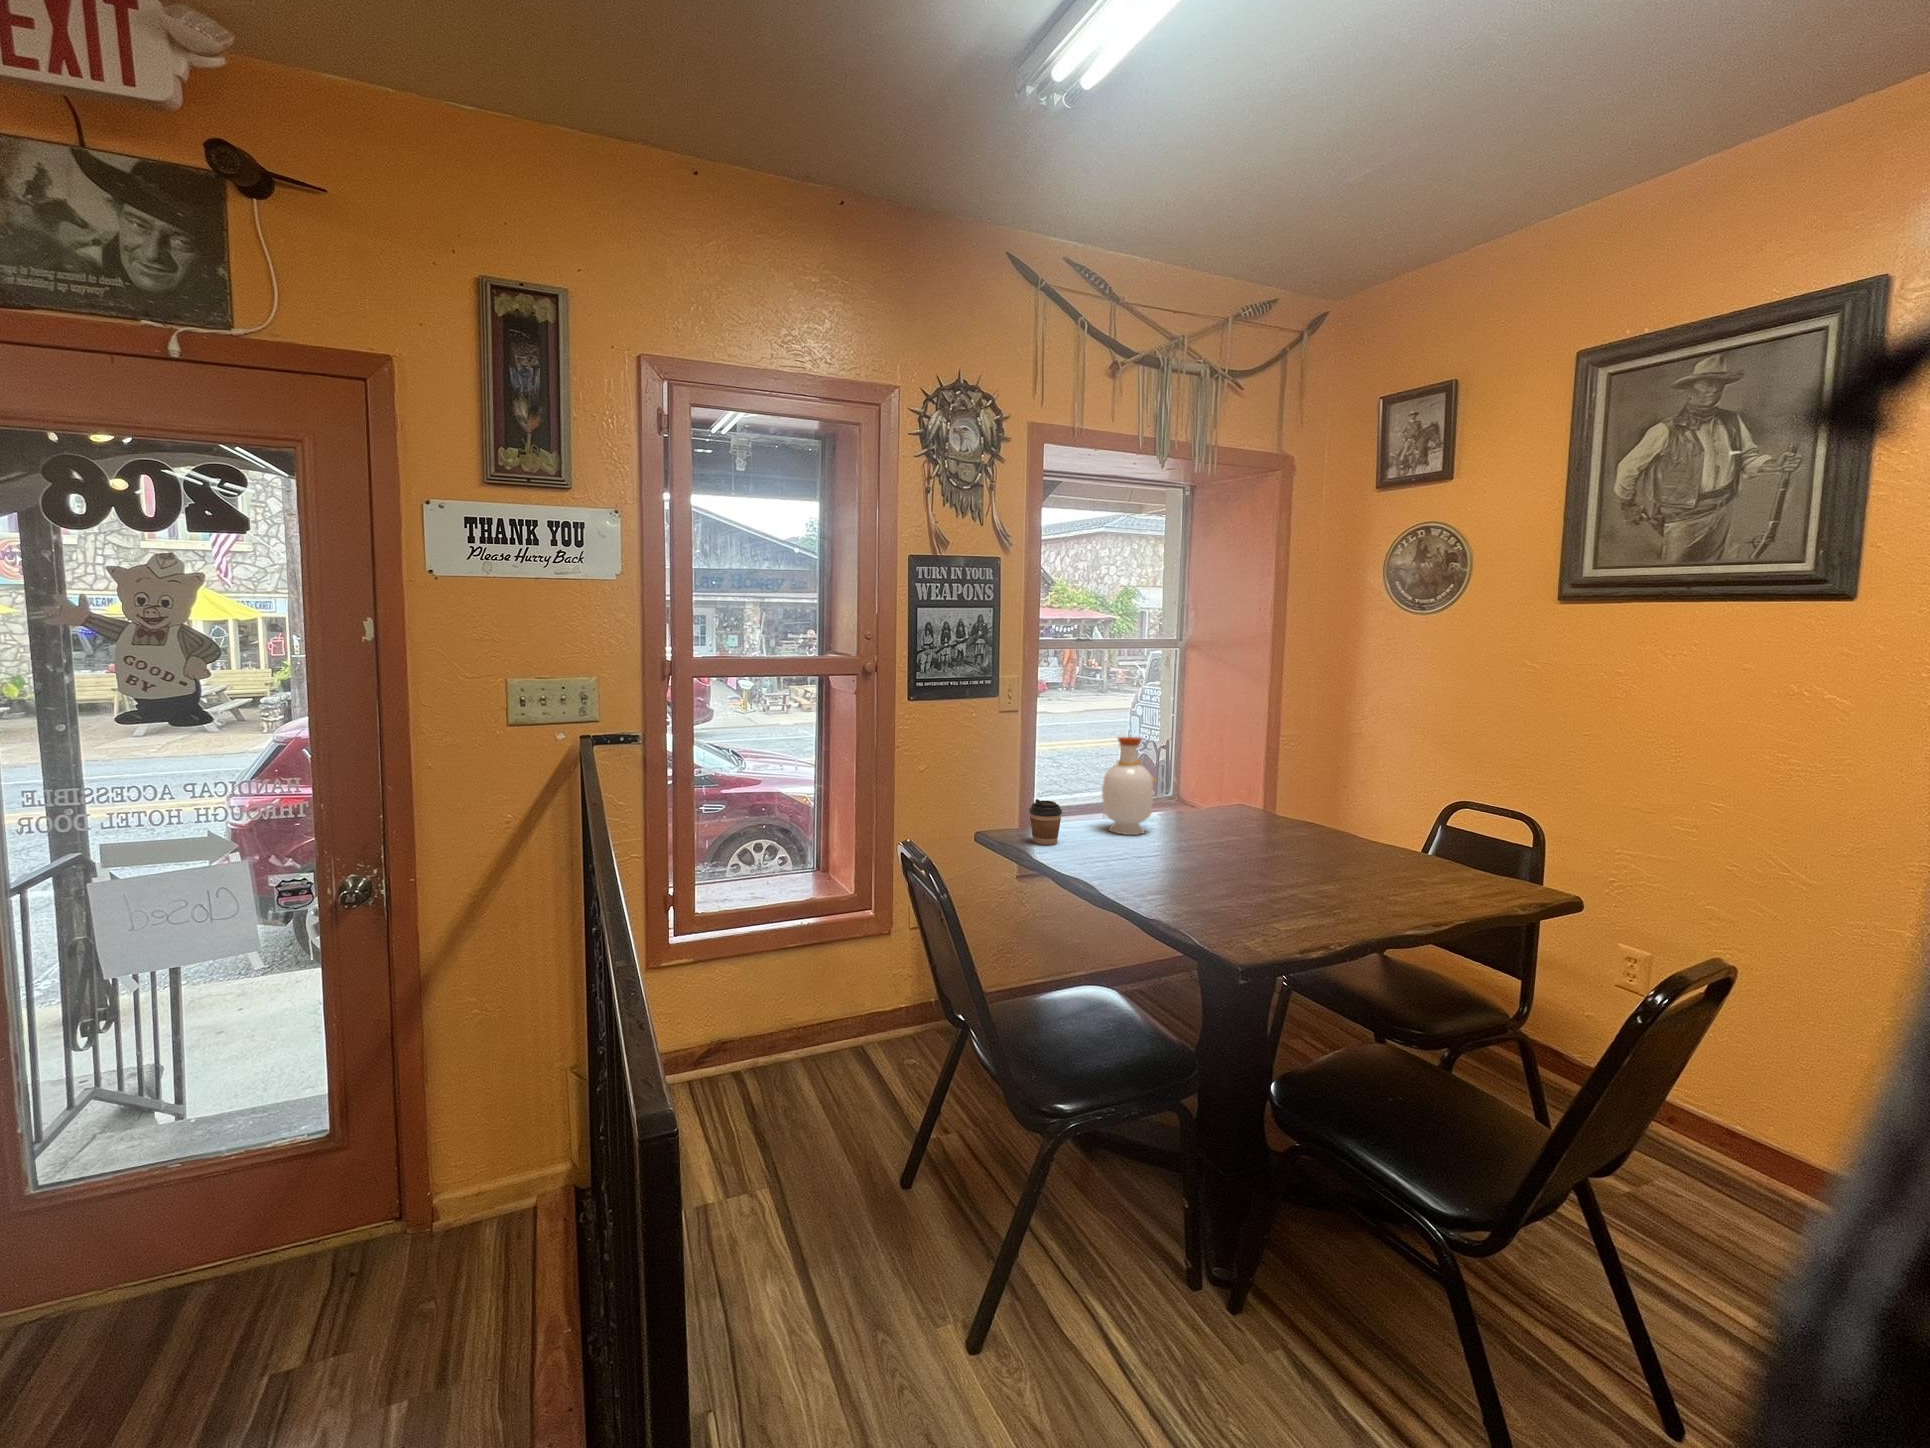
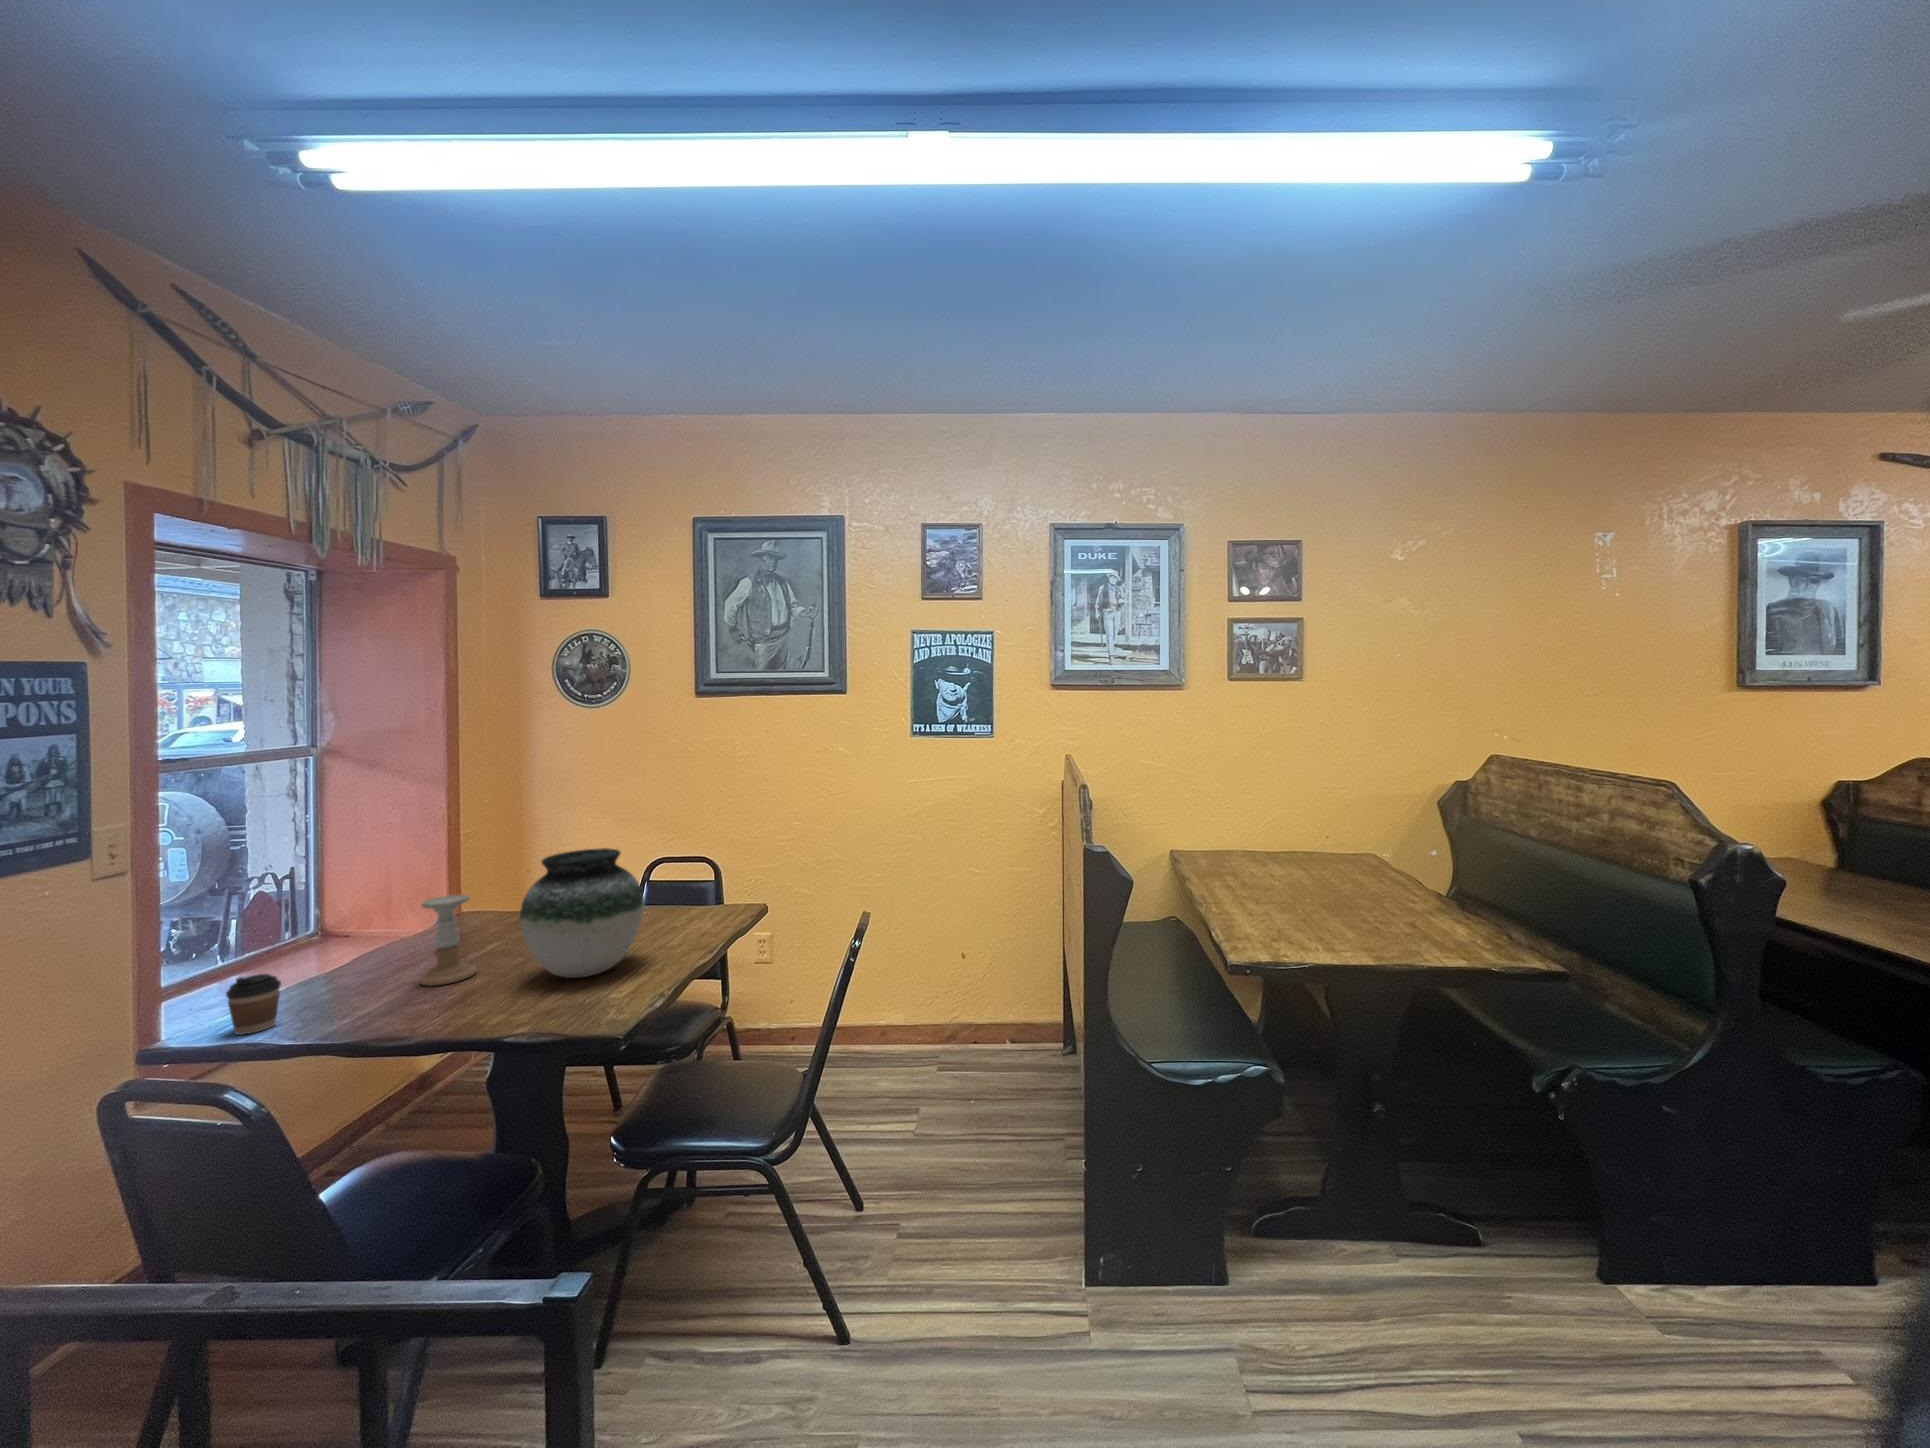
bottle: present [1102,737,1156,835] -> none [315,870,388,989]
vase: none [1227,756,1365,899] -> present [520,848,644,978]
candle holder: none [1159,775,1207,858] -> present [419,895,476,986]

